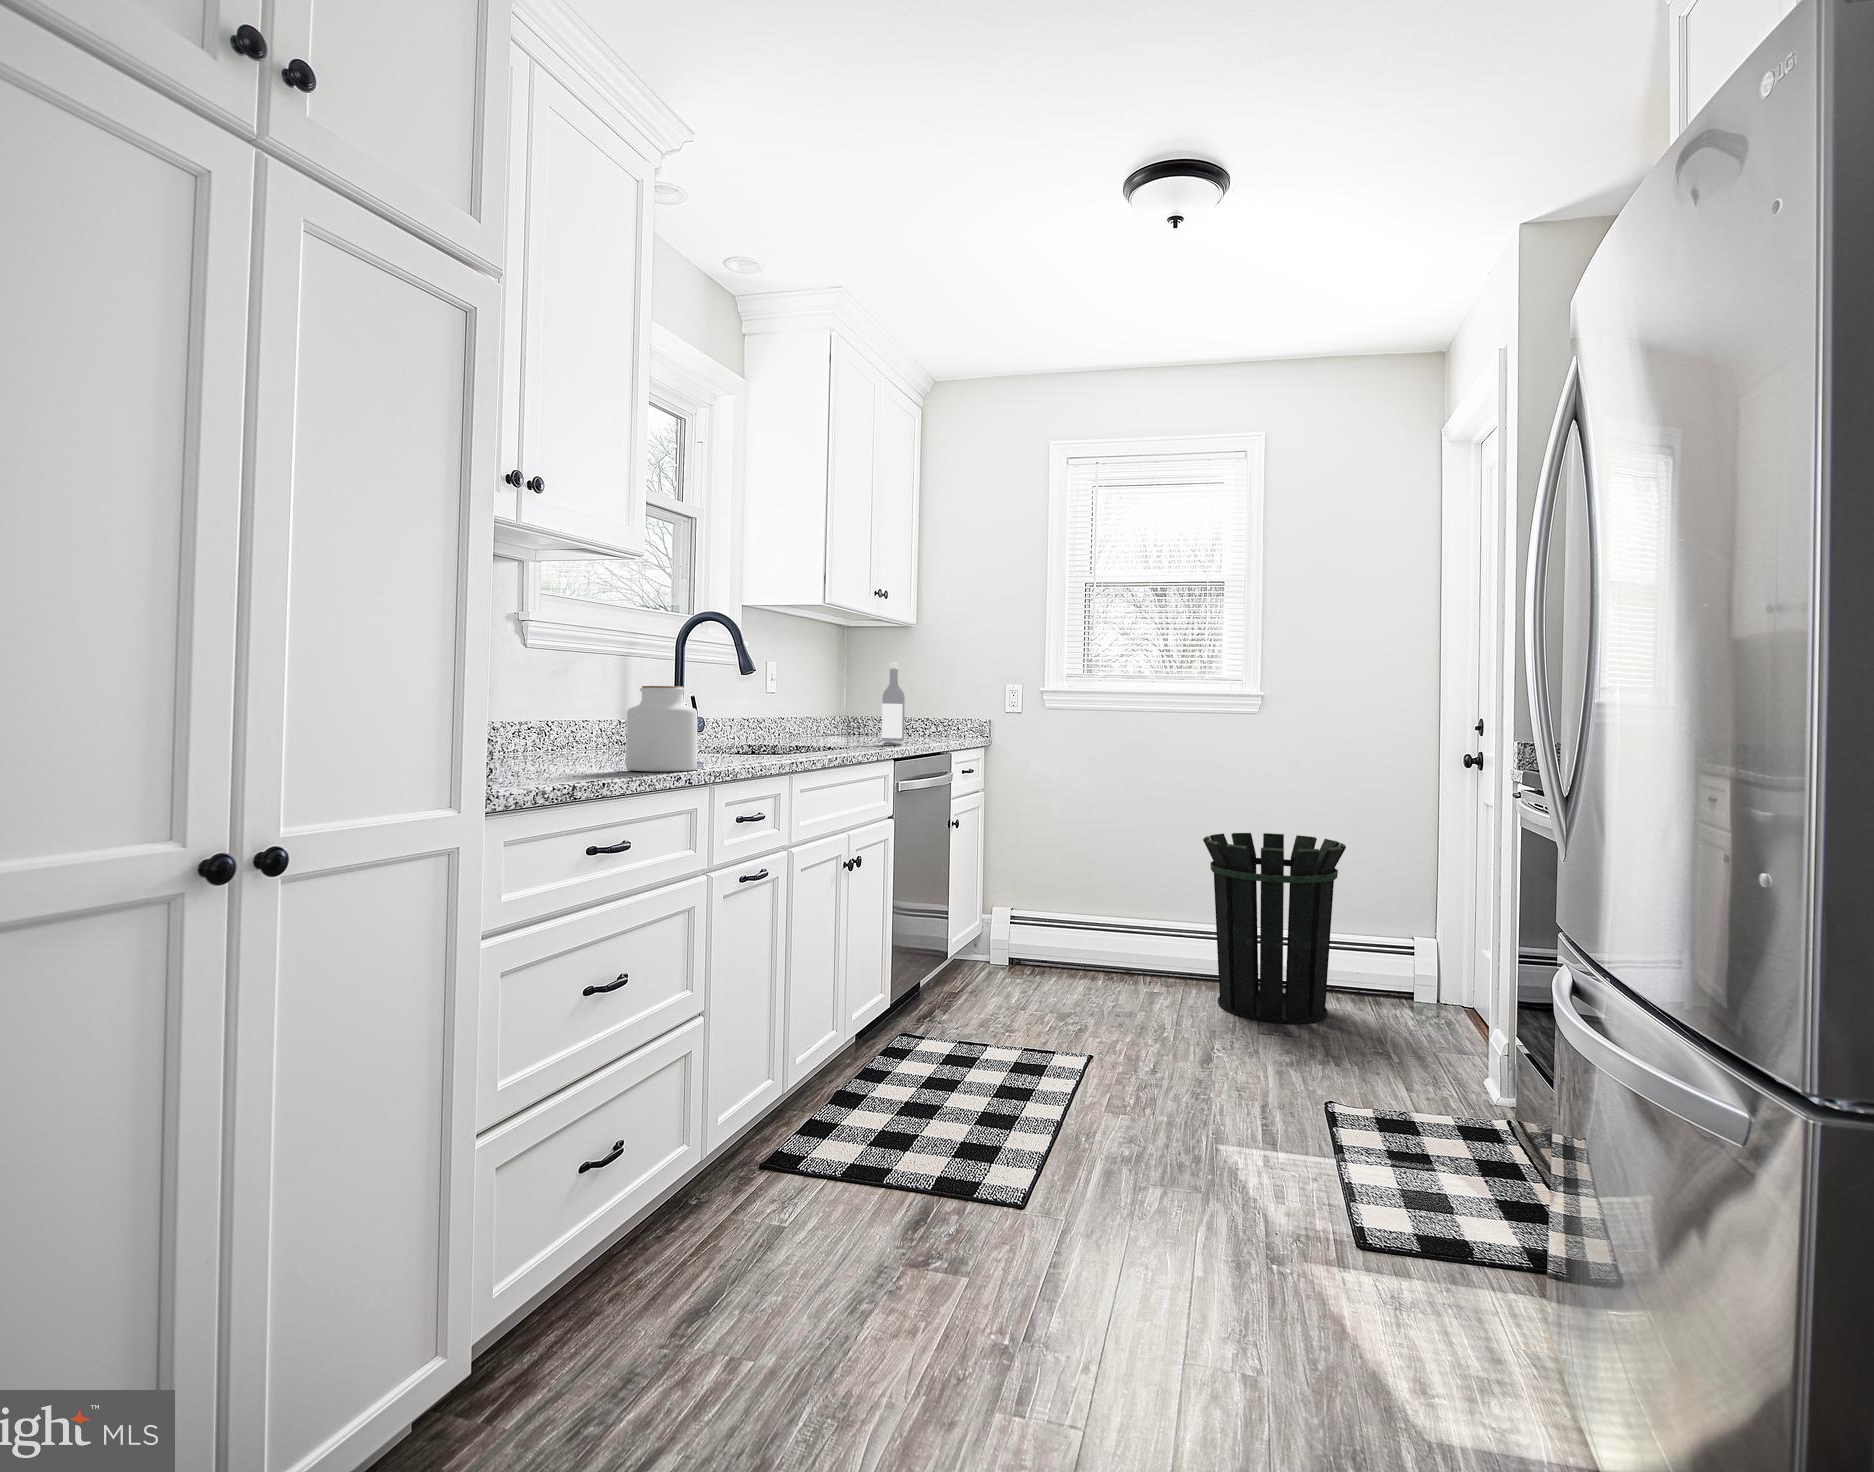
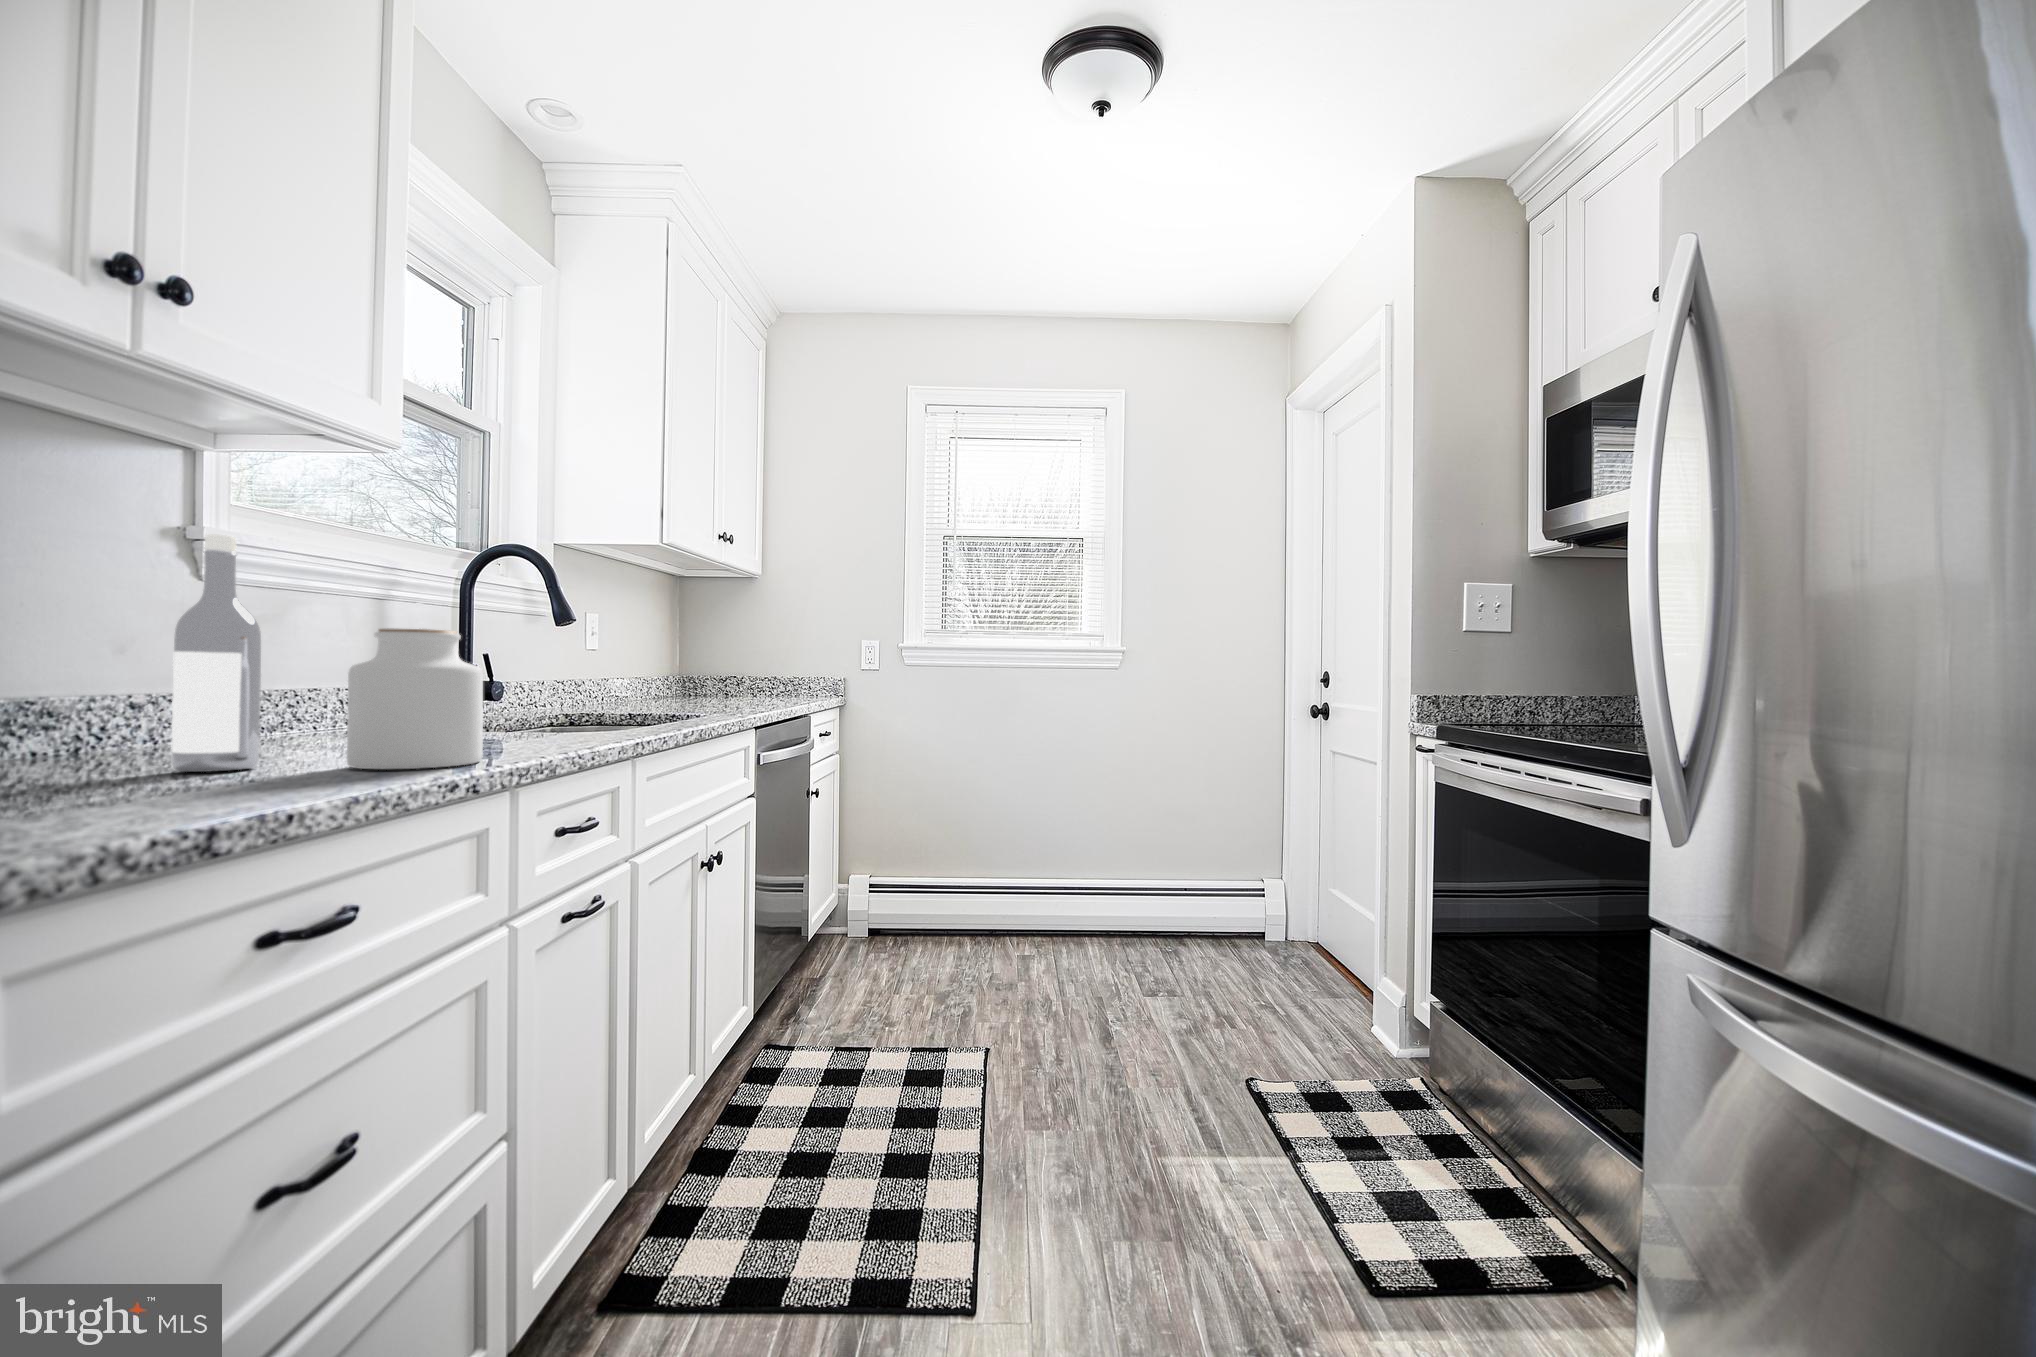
wine bottle: present [882,663,905,745] -> present [171,534,261,772]
waste bin: present [1203,833,1346,1024] -> none [1079,789,1213,980]

